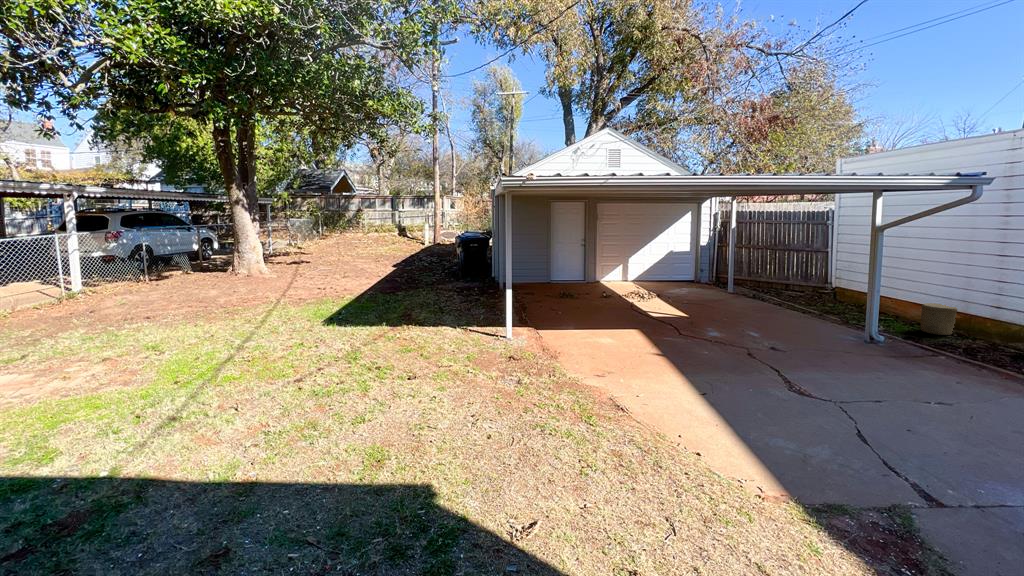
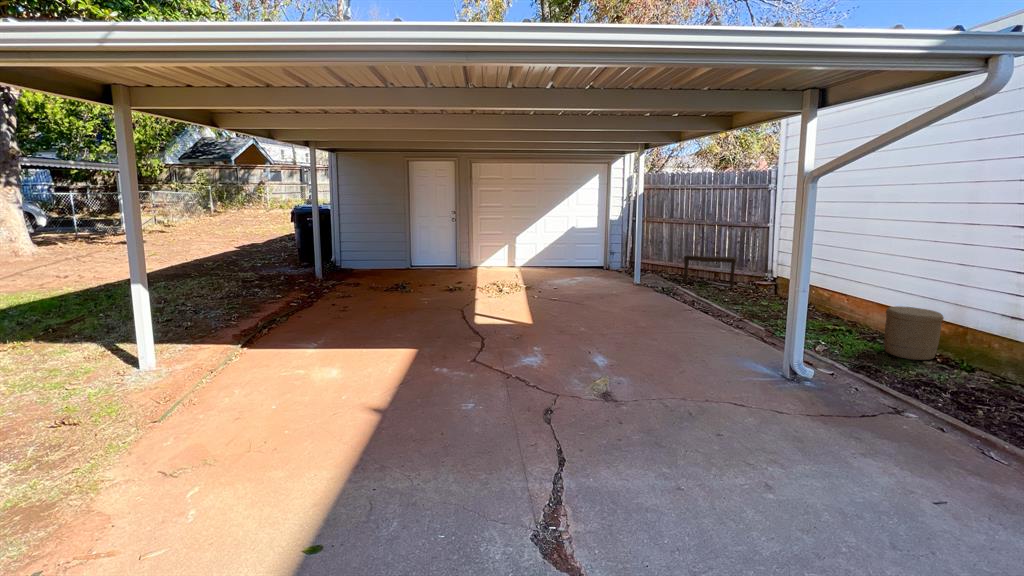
bench: none [762,271,804,294] -> present [683,255,737,287]

